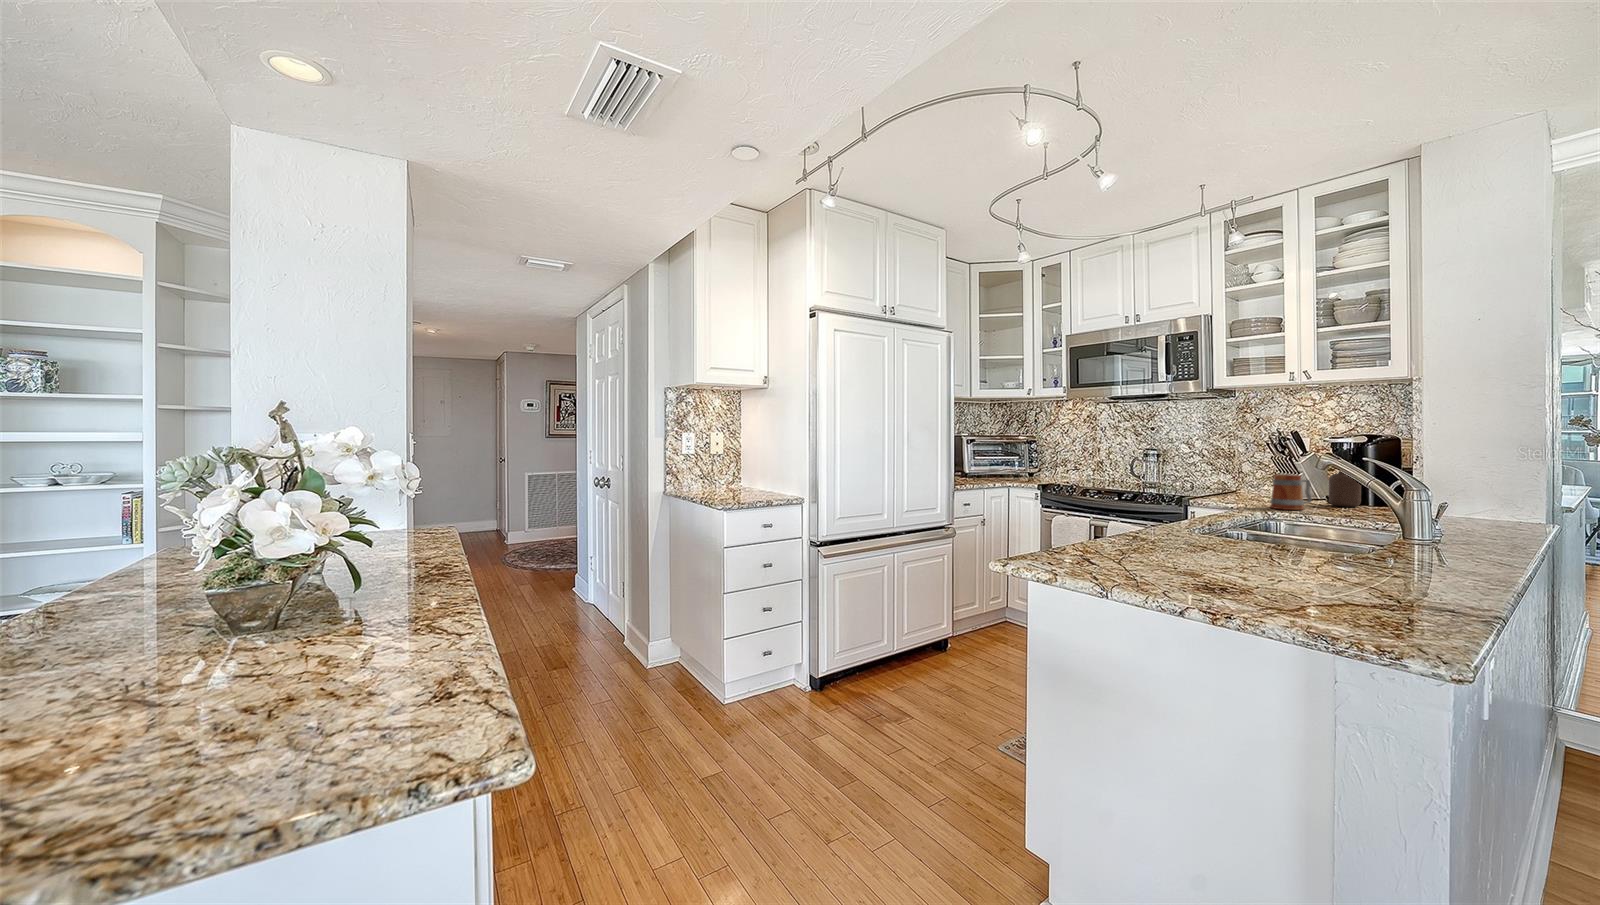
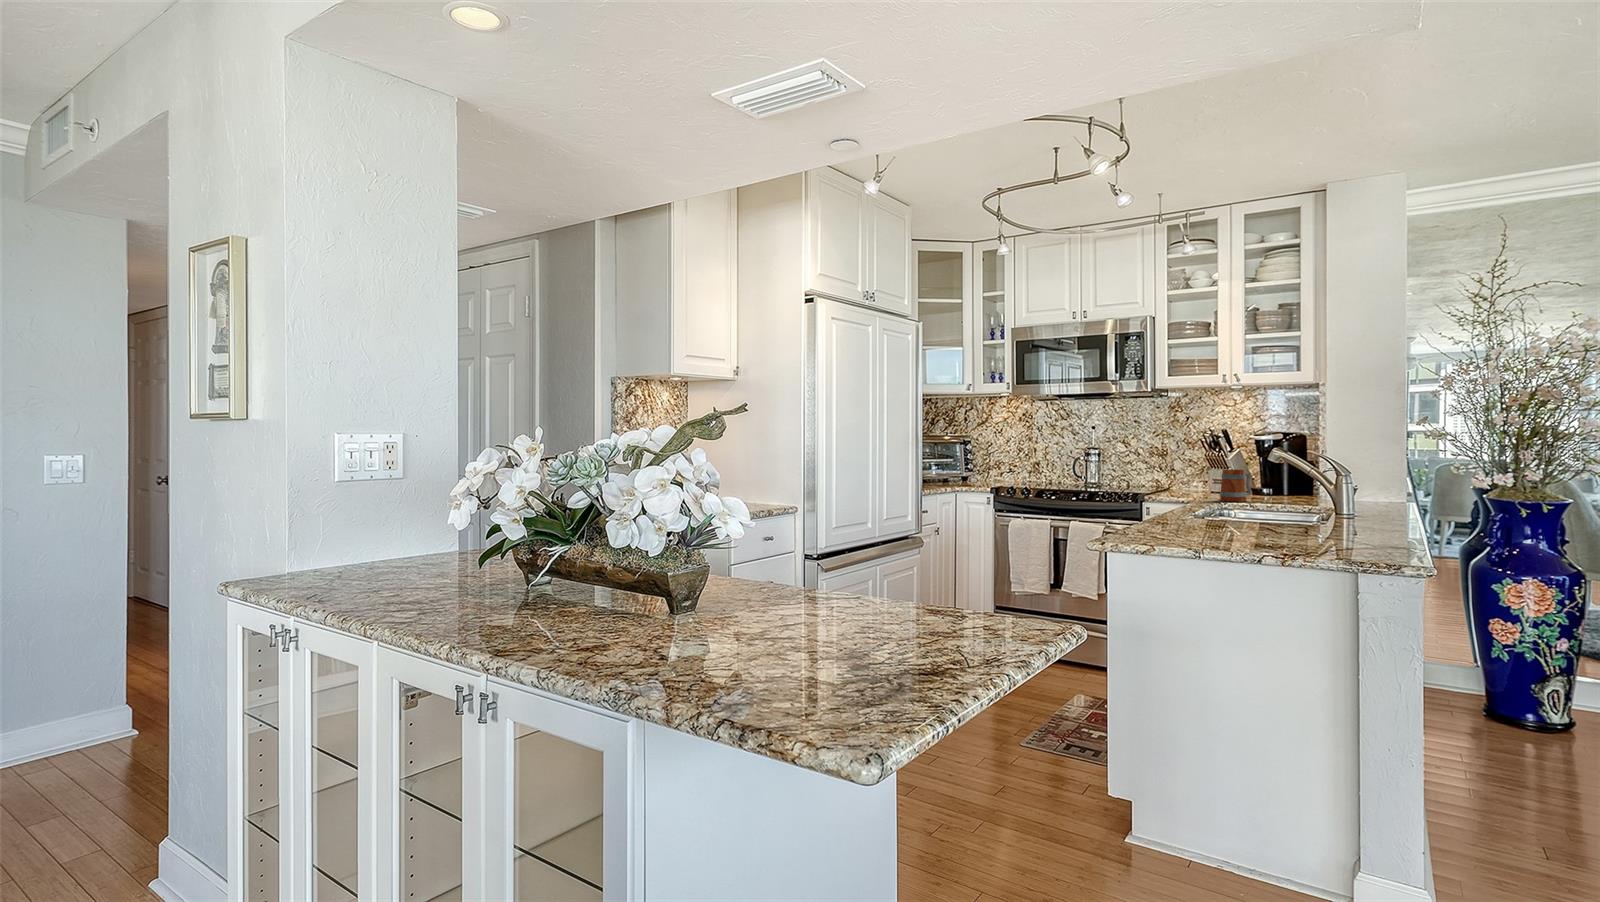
soap dispenser: present [1329,451,1361,507] -> none [1258,447,1283,497]

